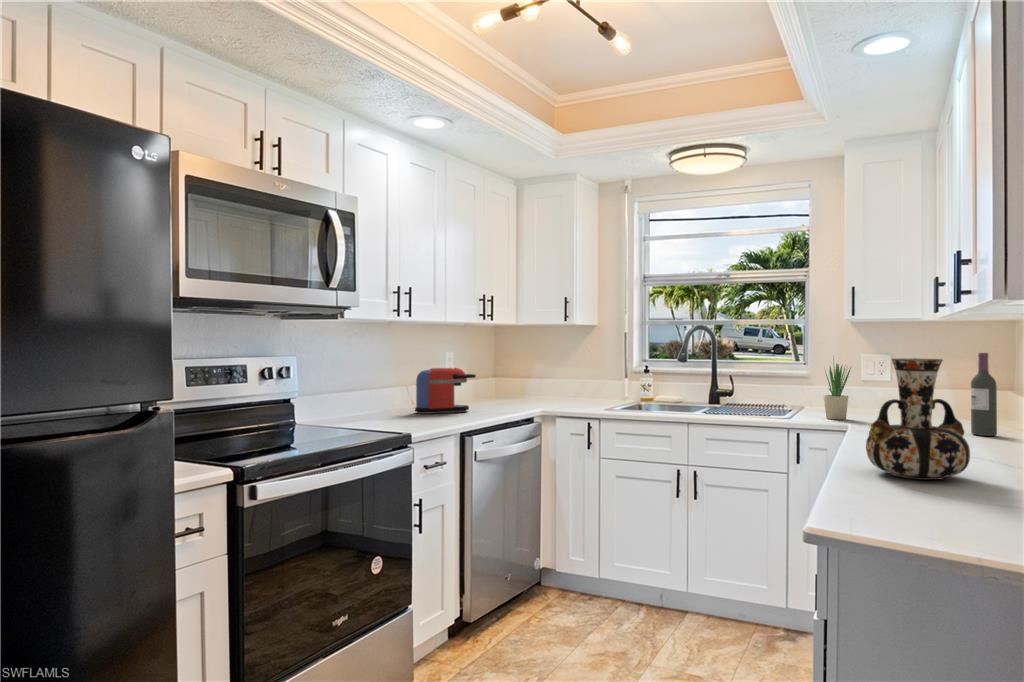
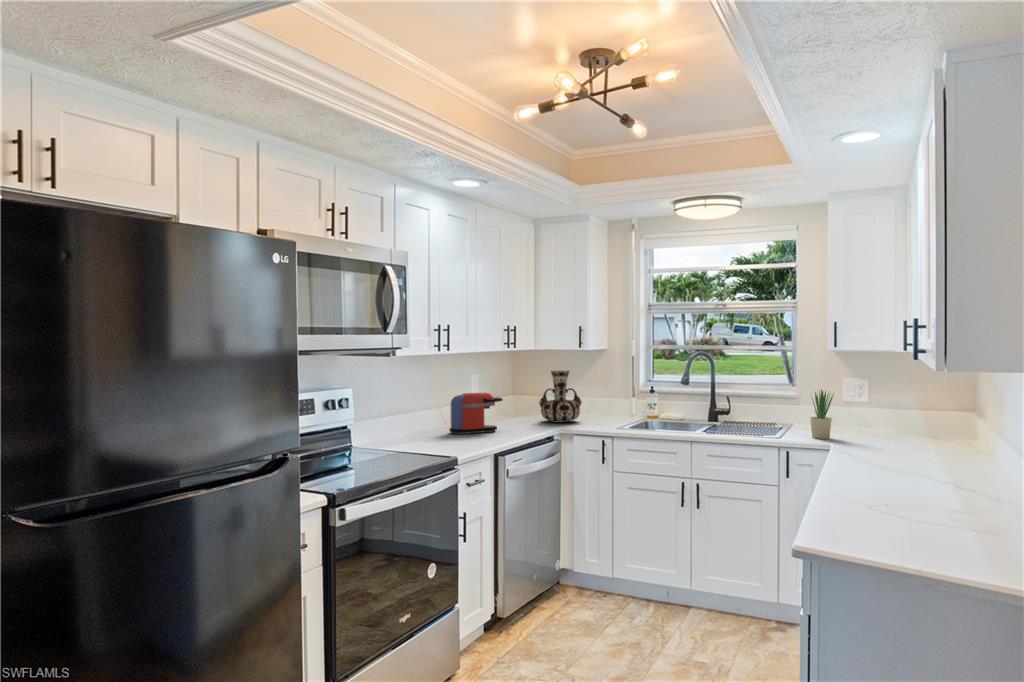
wine bottle: present [971,353,997,436] -> none [935,385,956,457]
vase: present [866,358,970,480] -> present [539,371,582,423]

